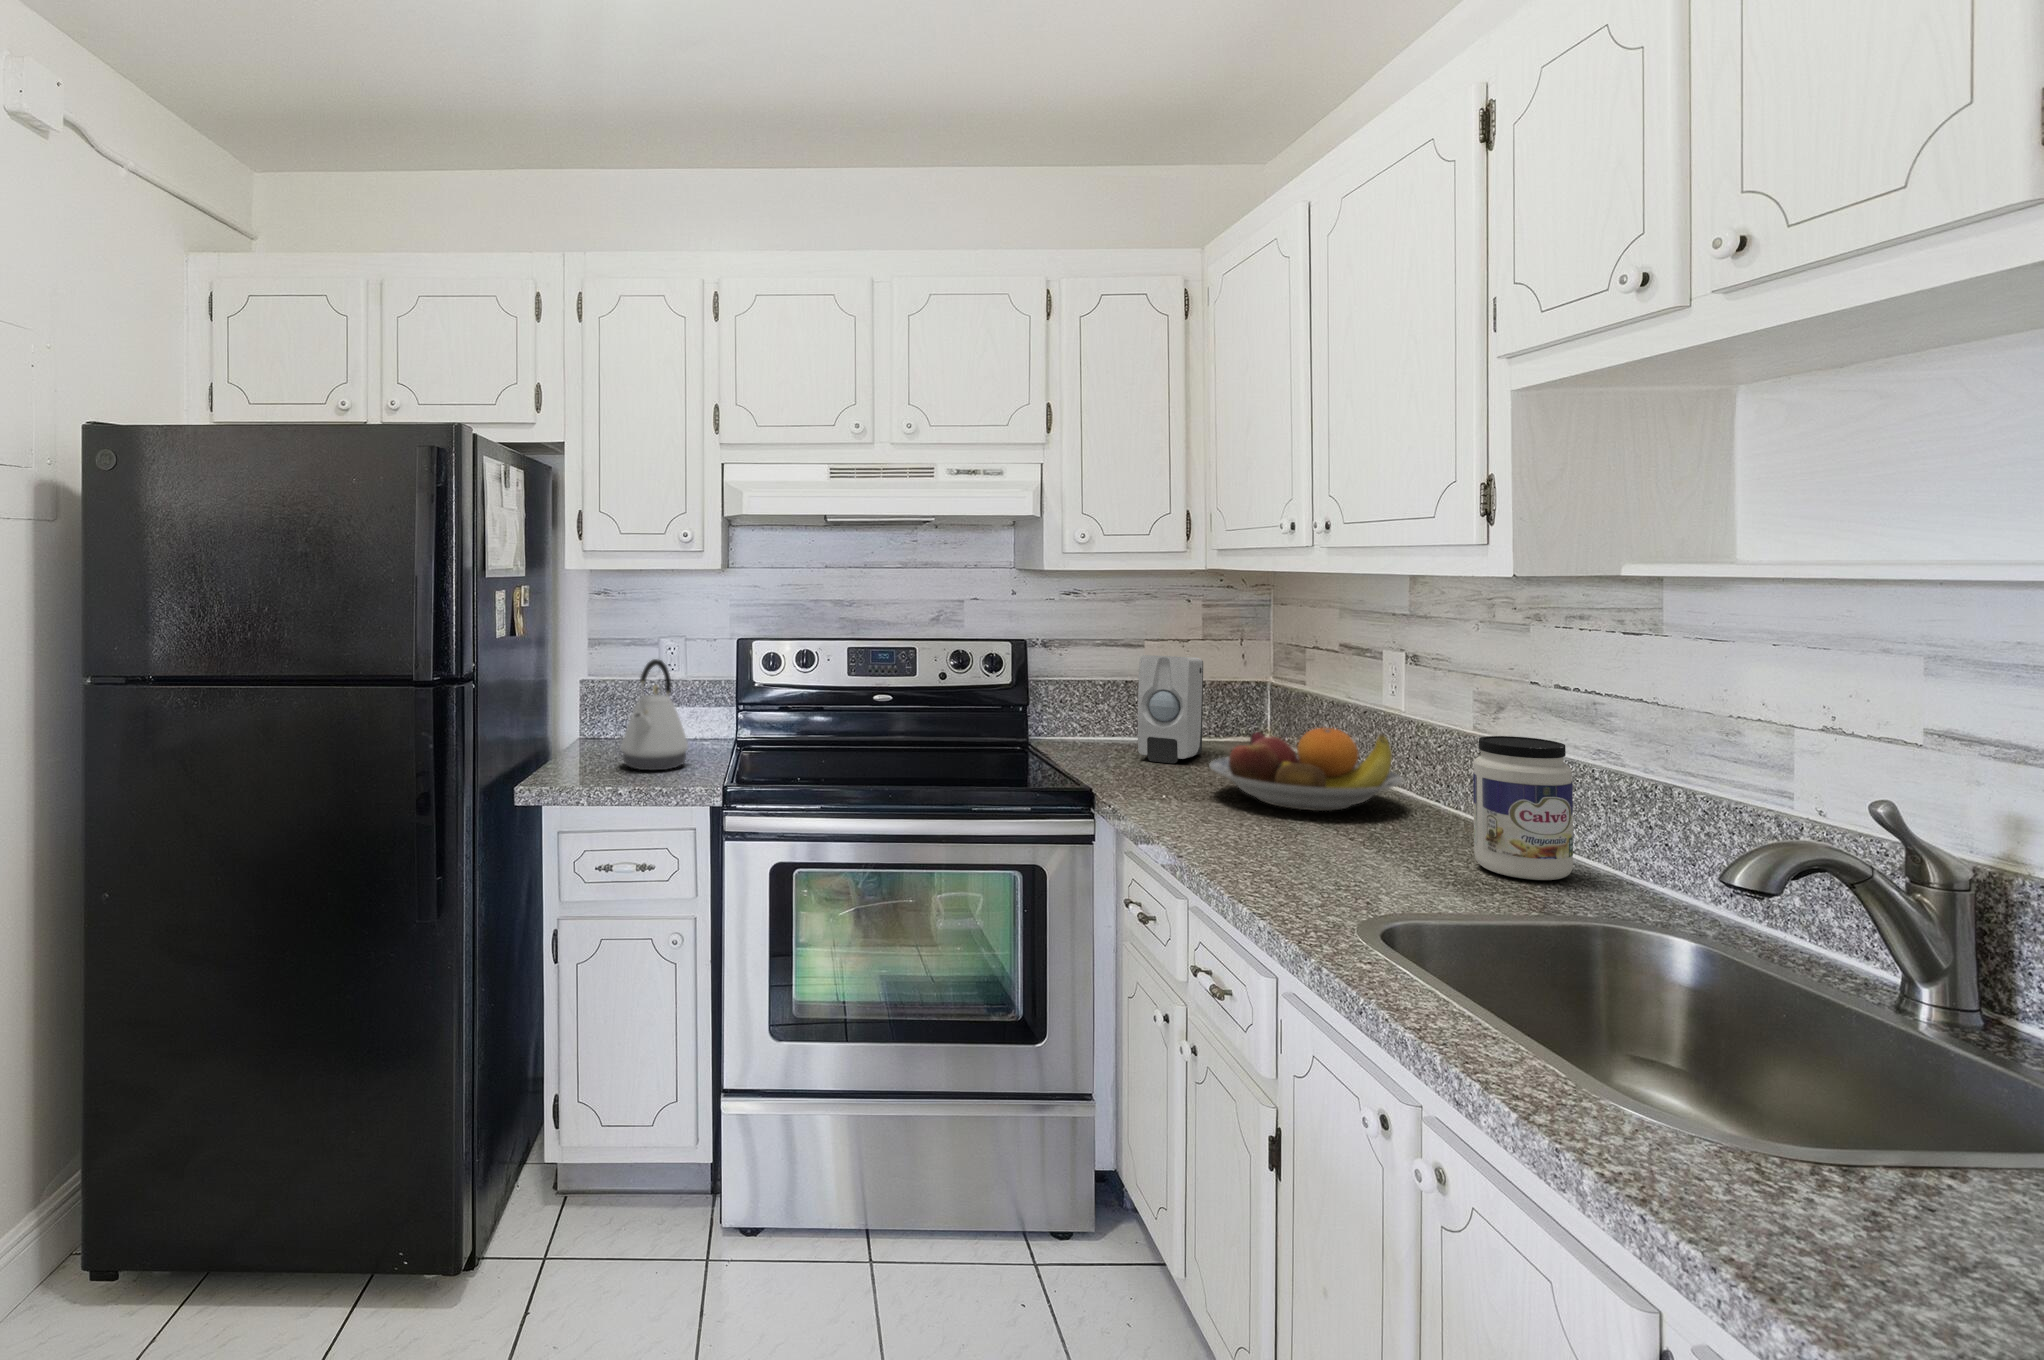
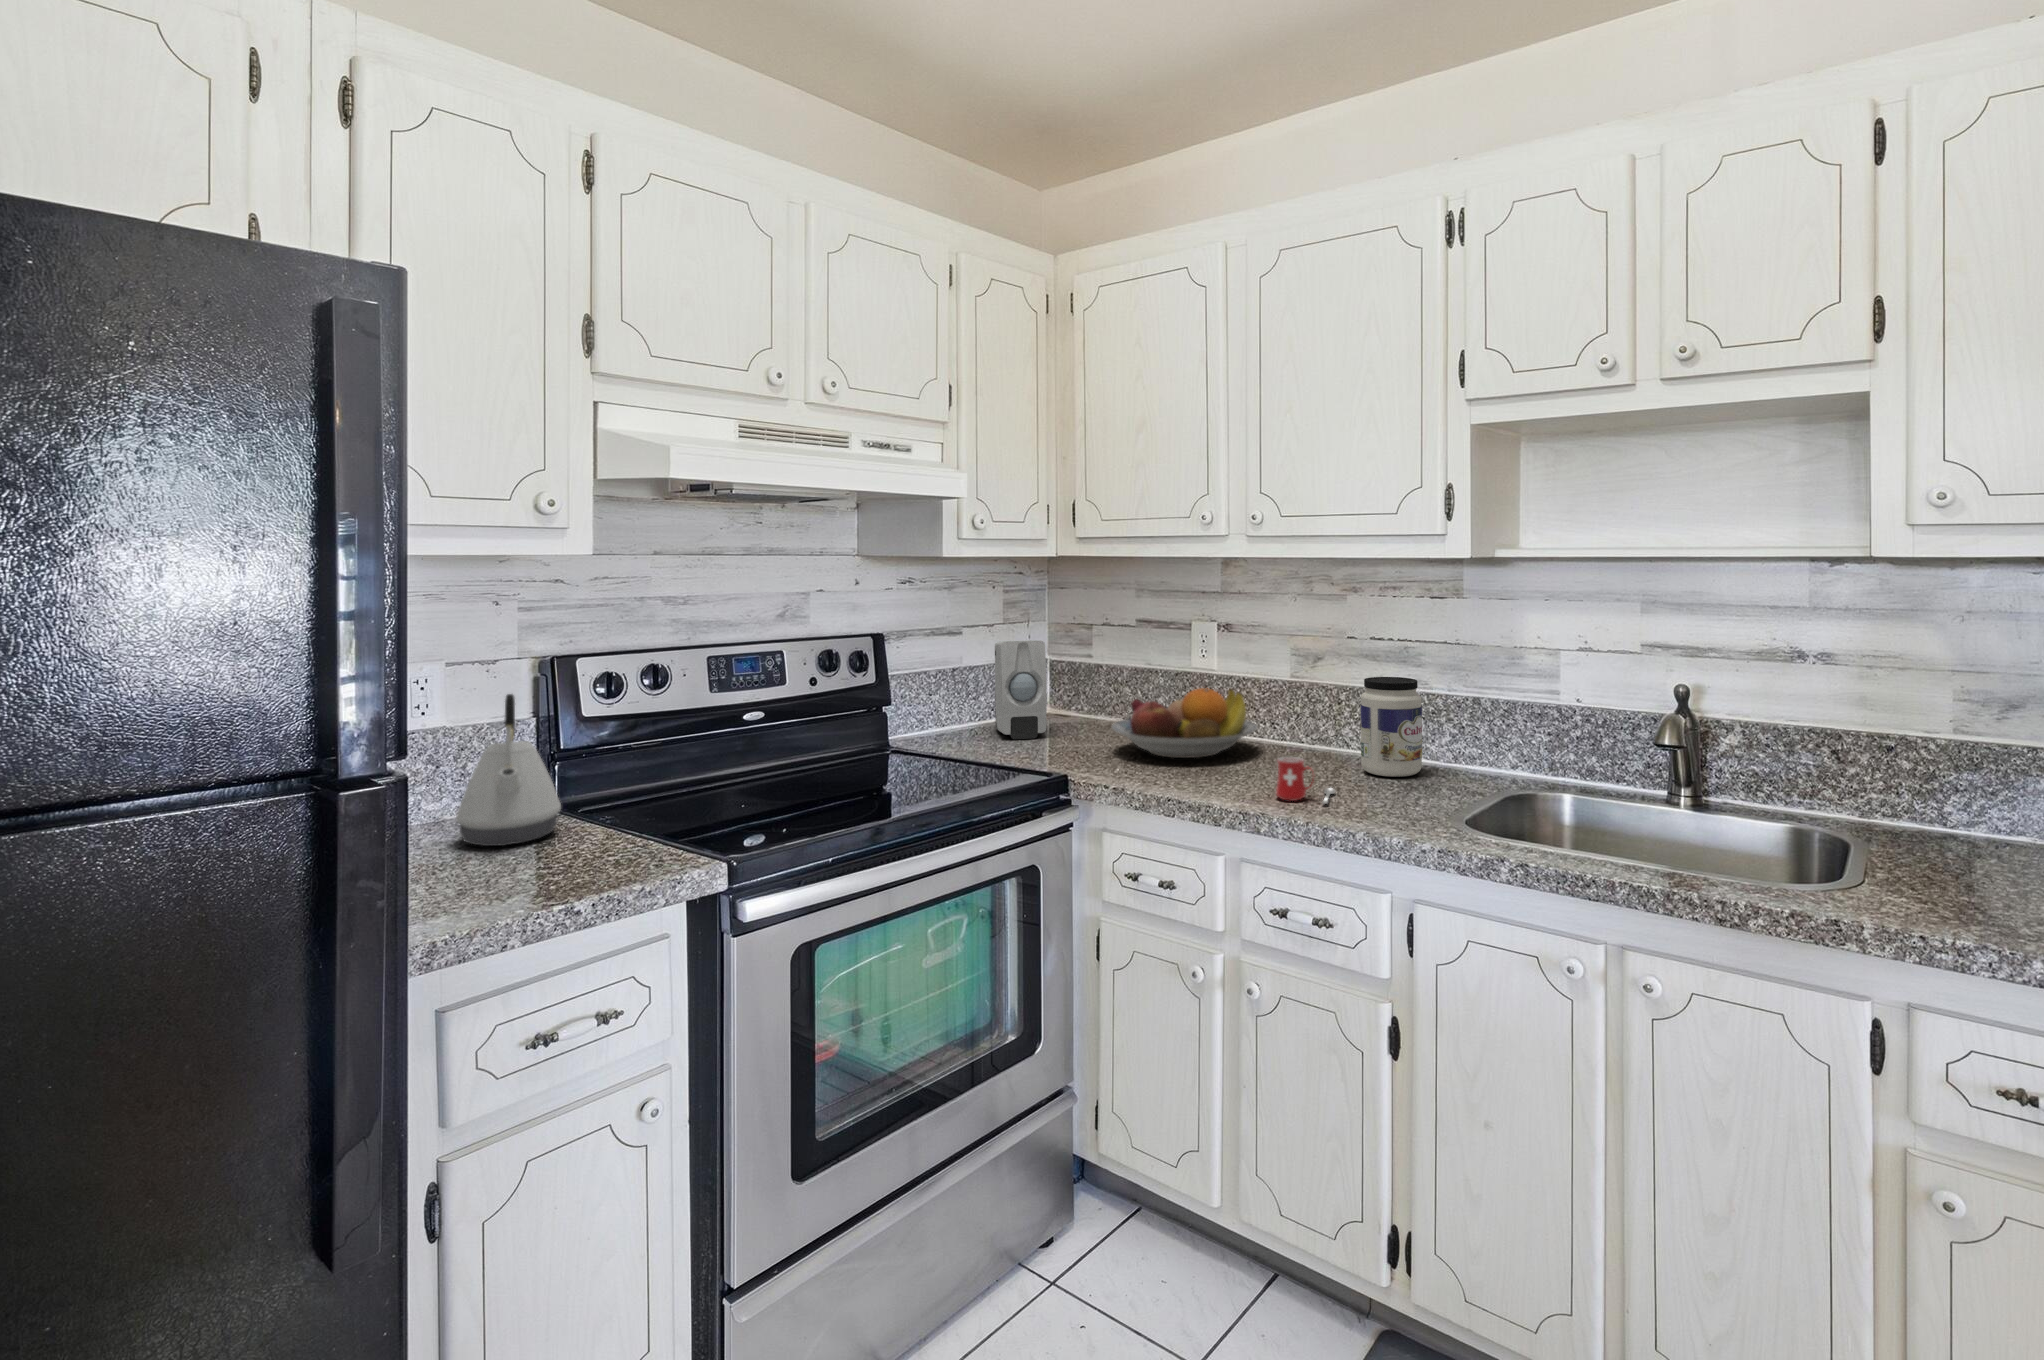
mug: none [1278,815,1371,880] -> present [1276,757,1335,804]

